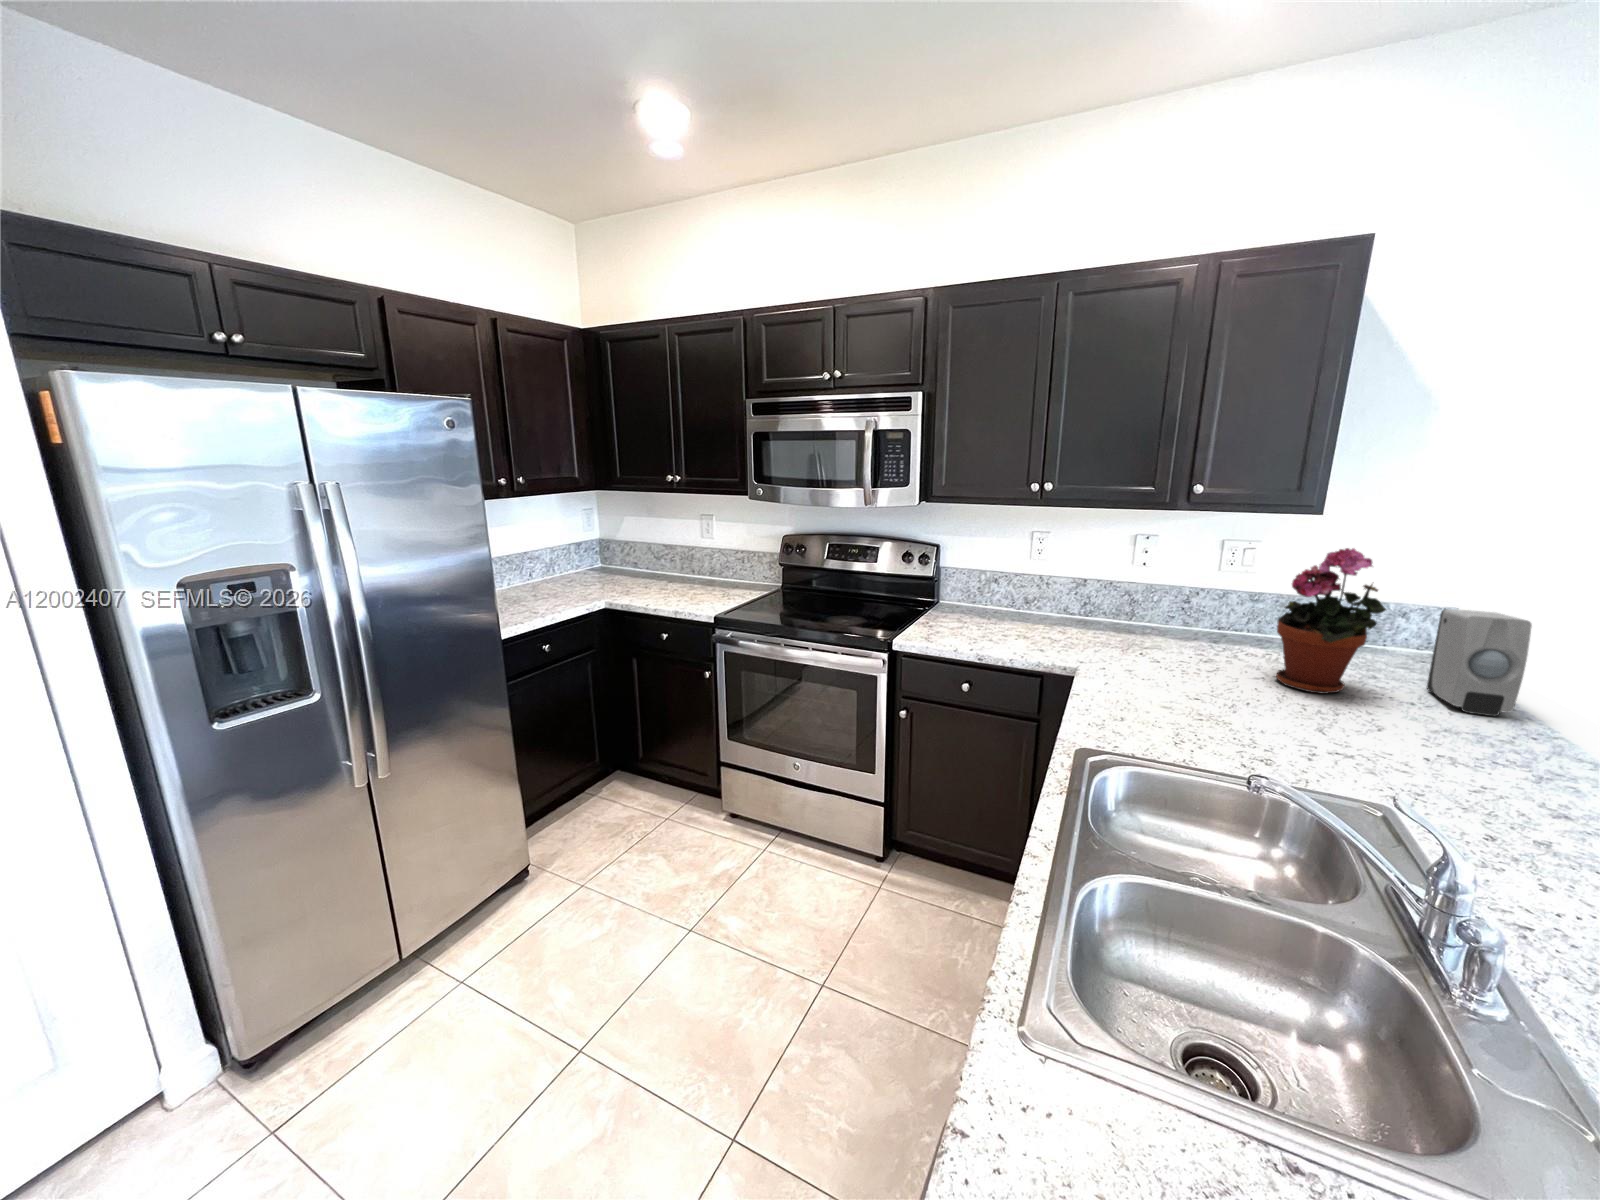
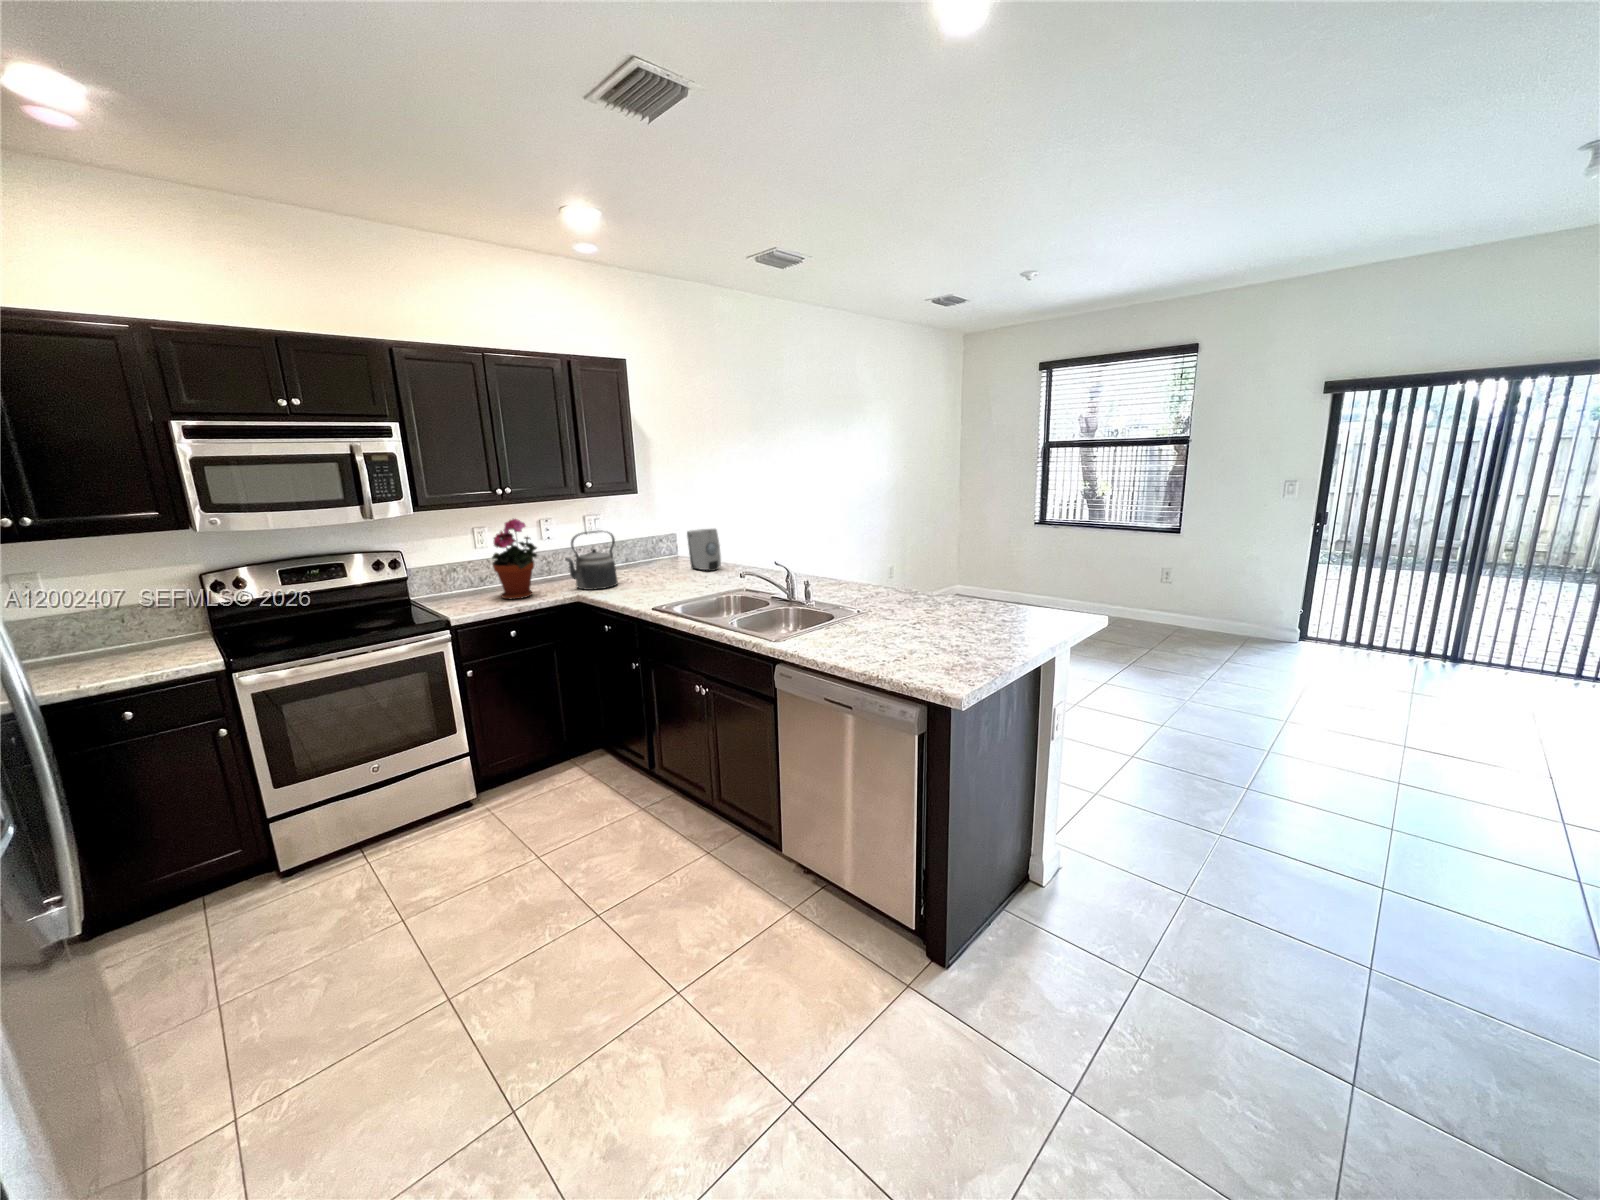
potted plant: present [1276,548,1386,694] -> present [492,519,537,600]
kettle: none [1112,566,1219,669] -> present [565,530,618,590]

